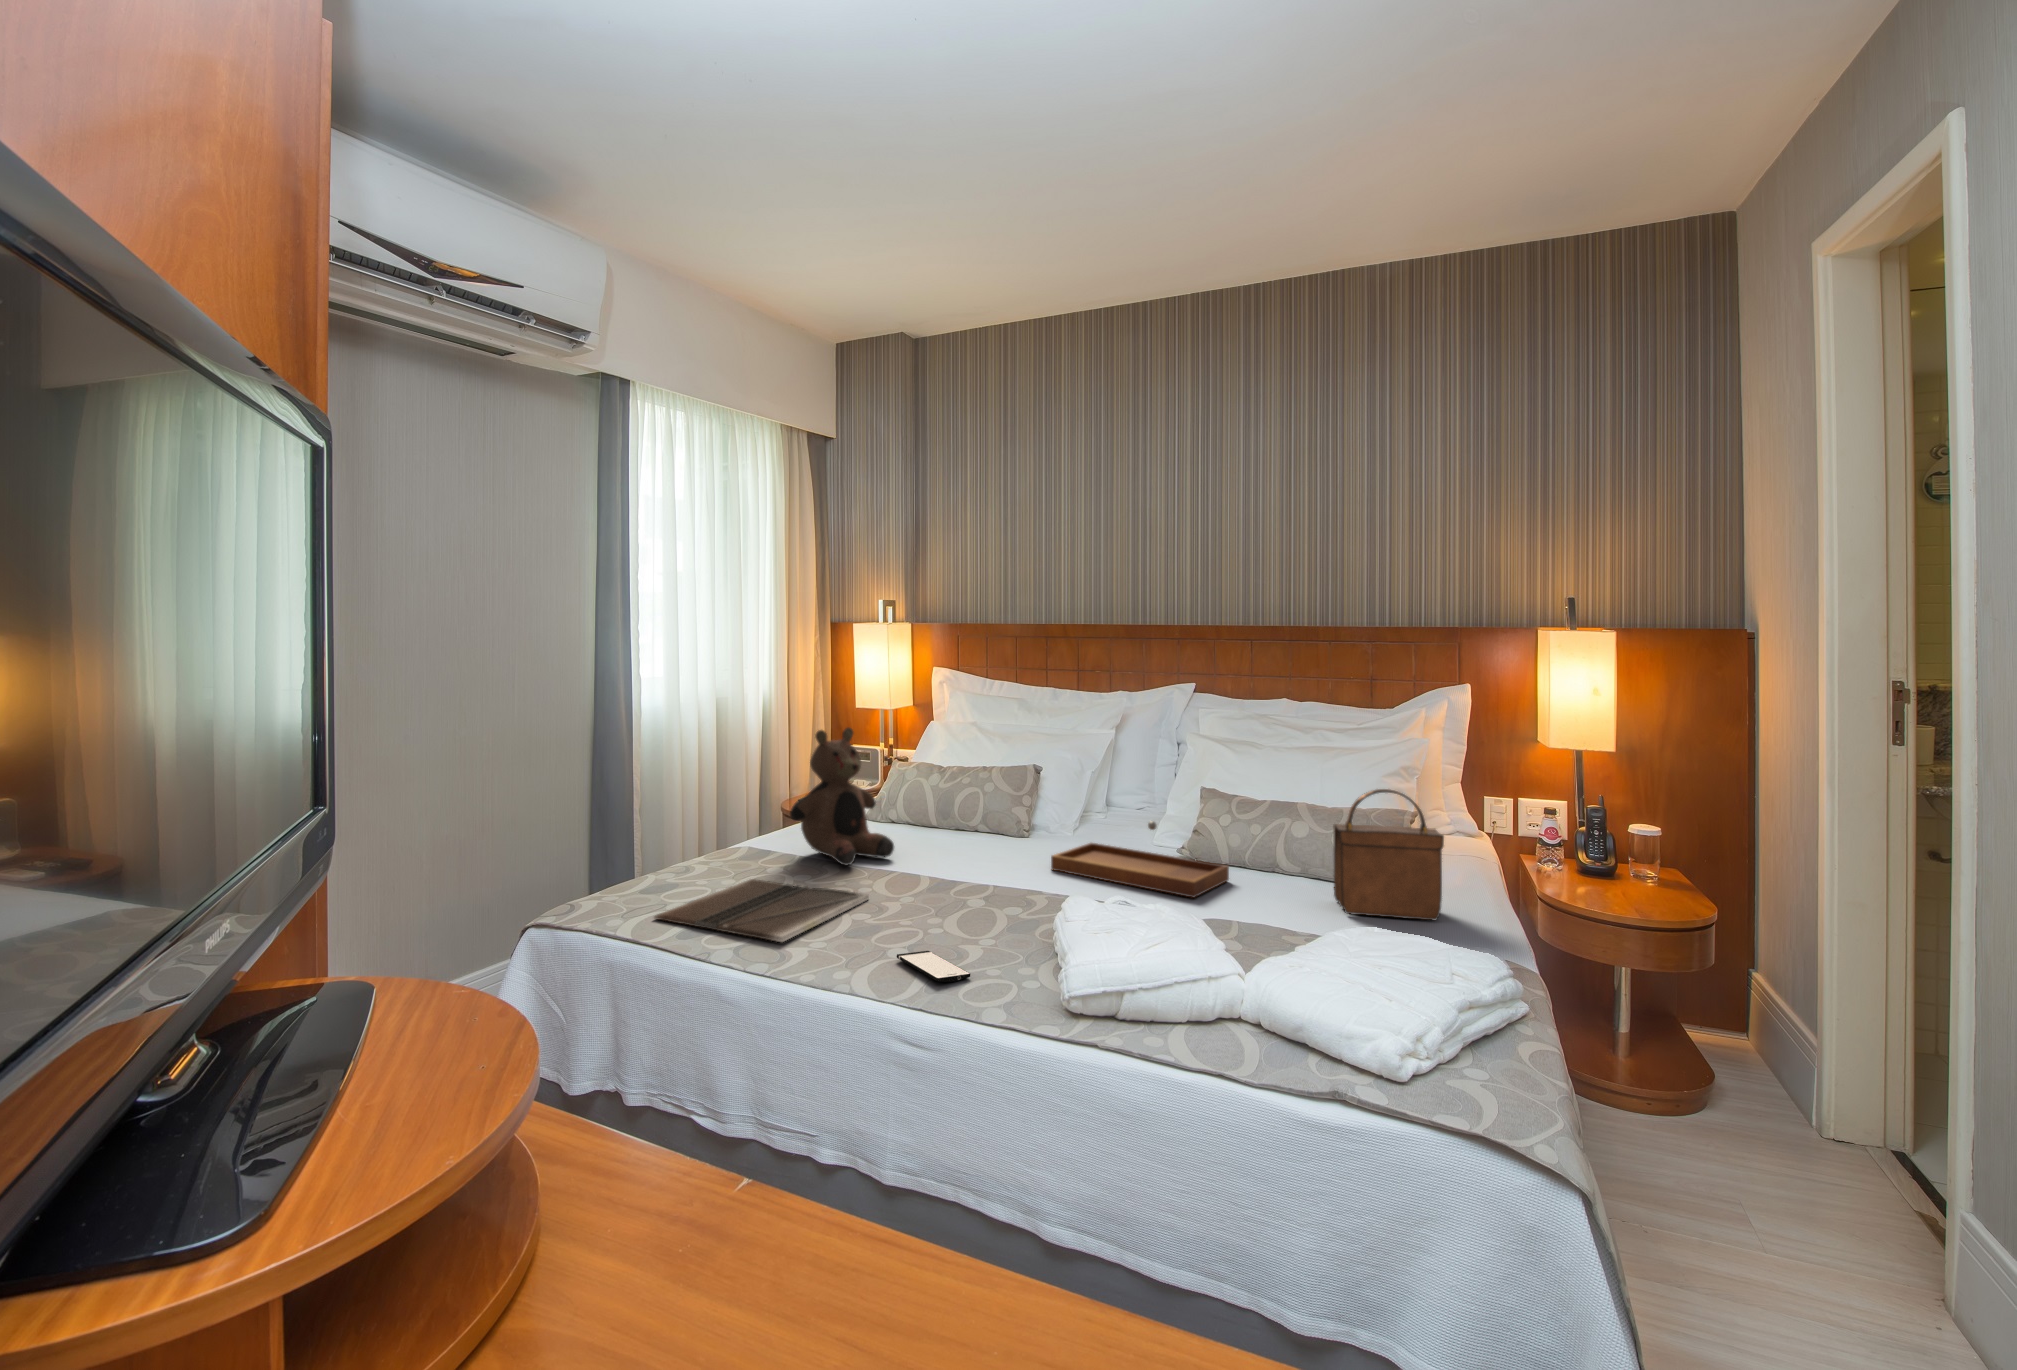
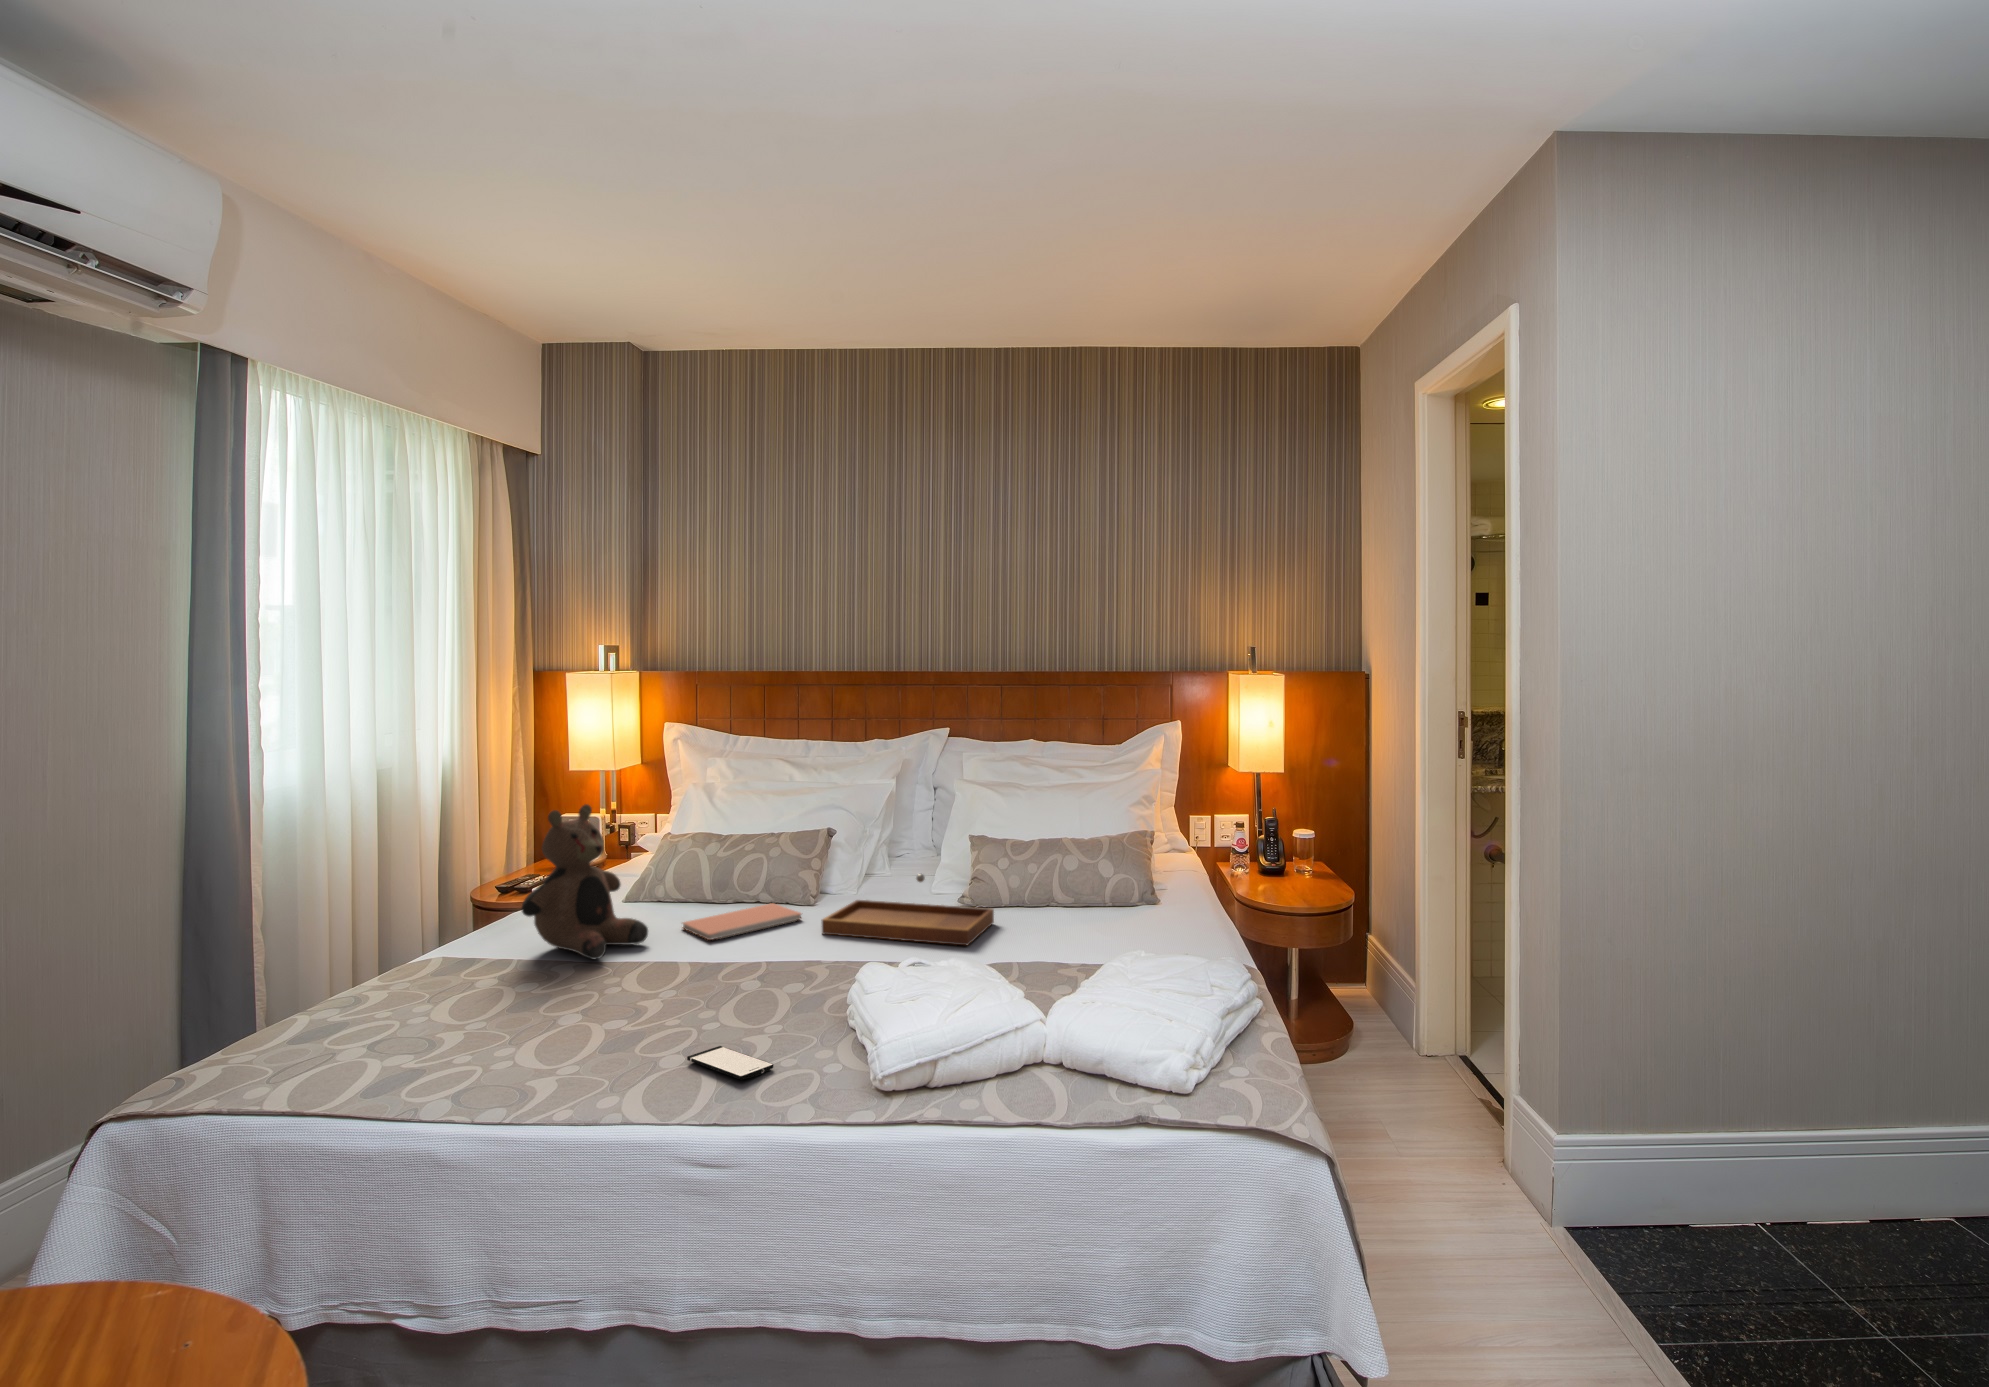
handbag: present [1334,789,1444,920] -> none [1087,825,1179,942]
notebook: none [926,837,1037,862] -> present [683,903,801,940]
laptop: present [654,879,869,942] -> none [366,991,634,1065]

